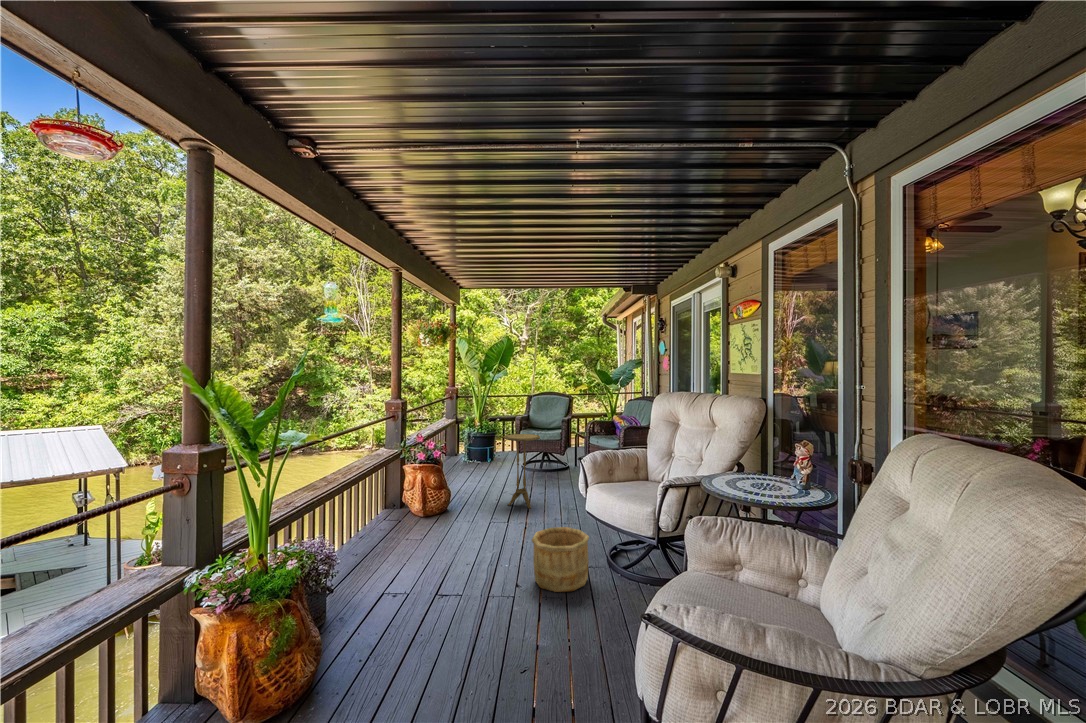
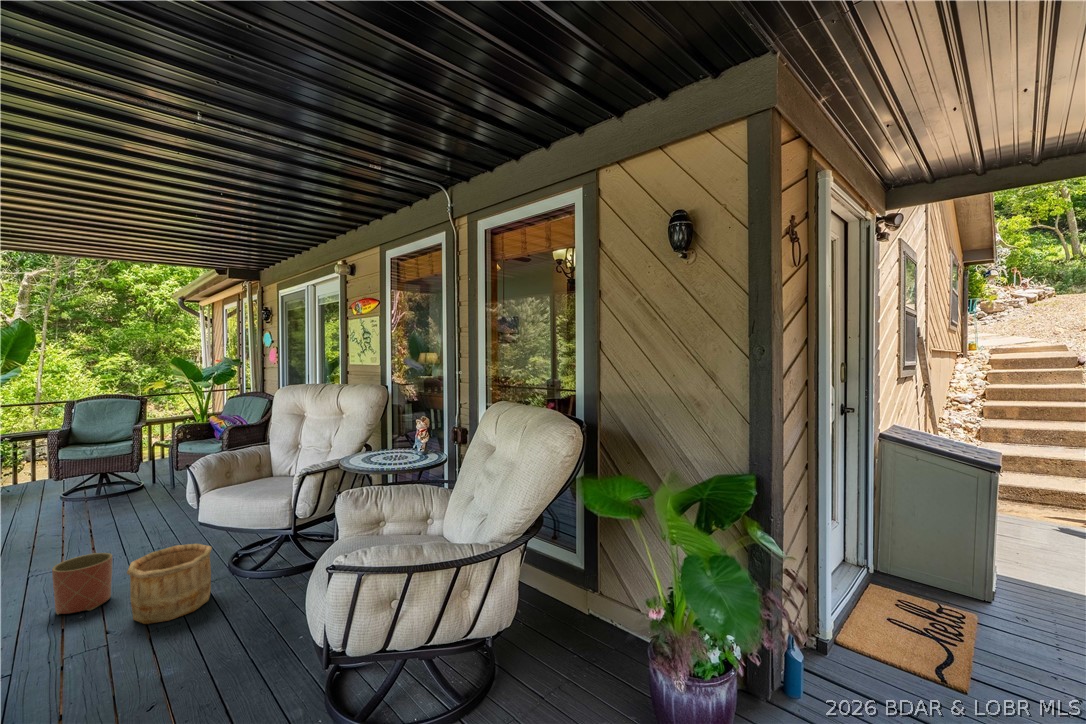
side table: present [504,434,540,509] -> none [41,449,110,552]
planter: none [496,516,529,561] -> present [52,553,113,615]

